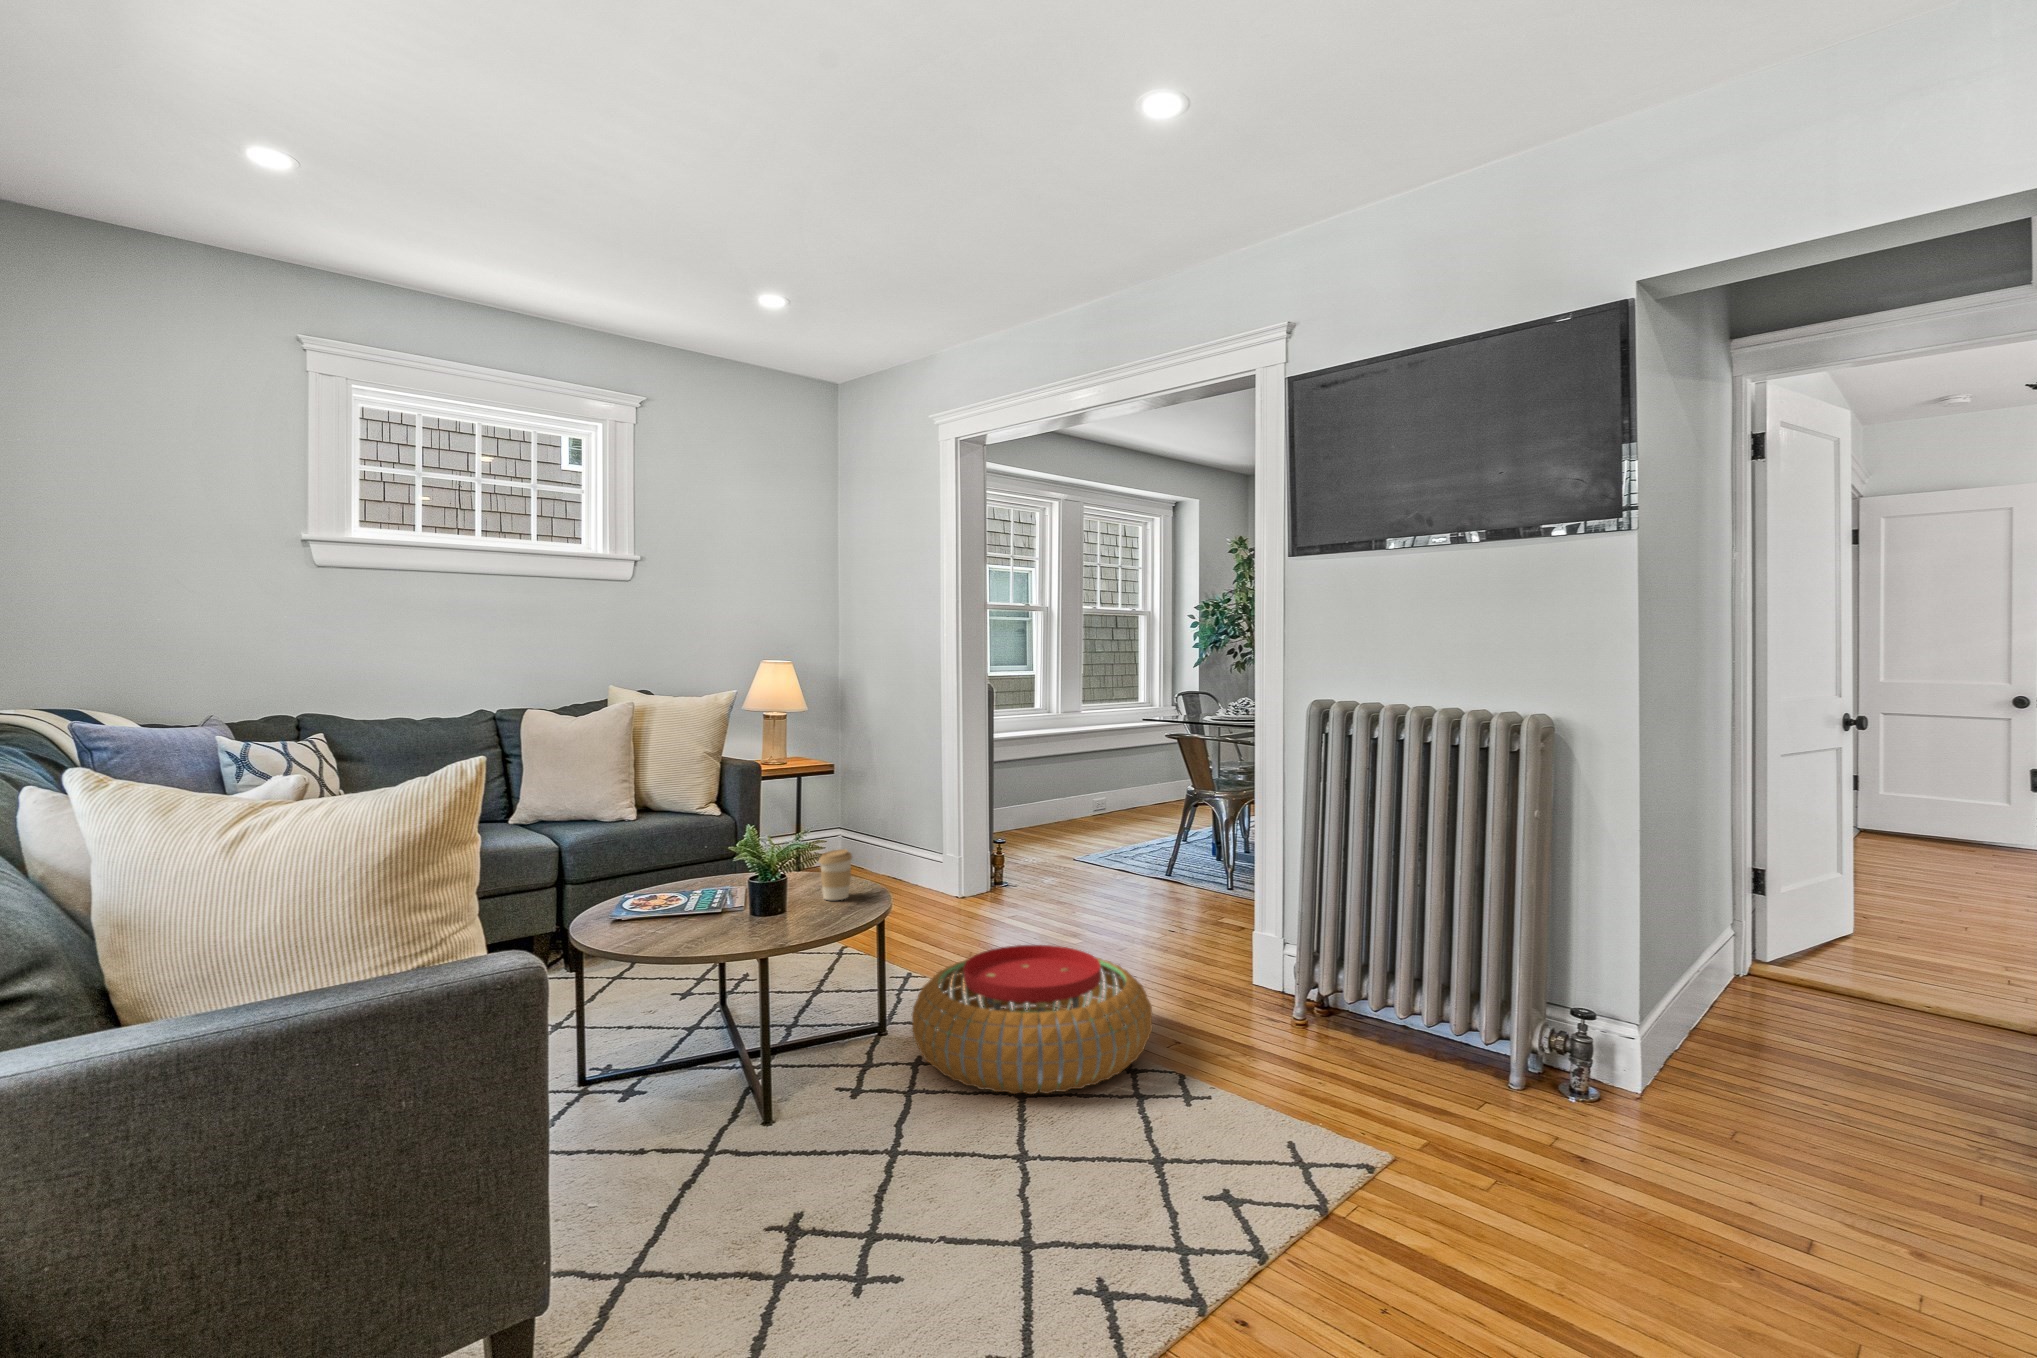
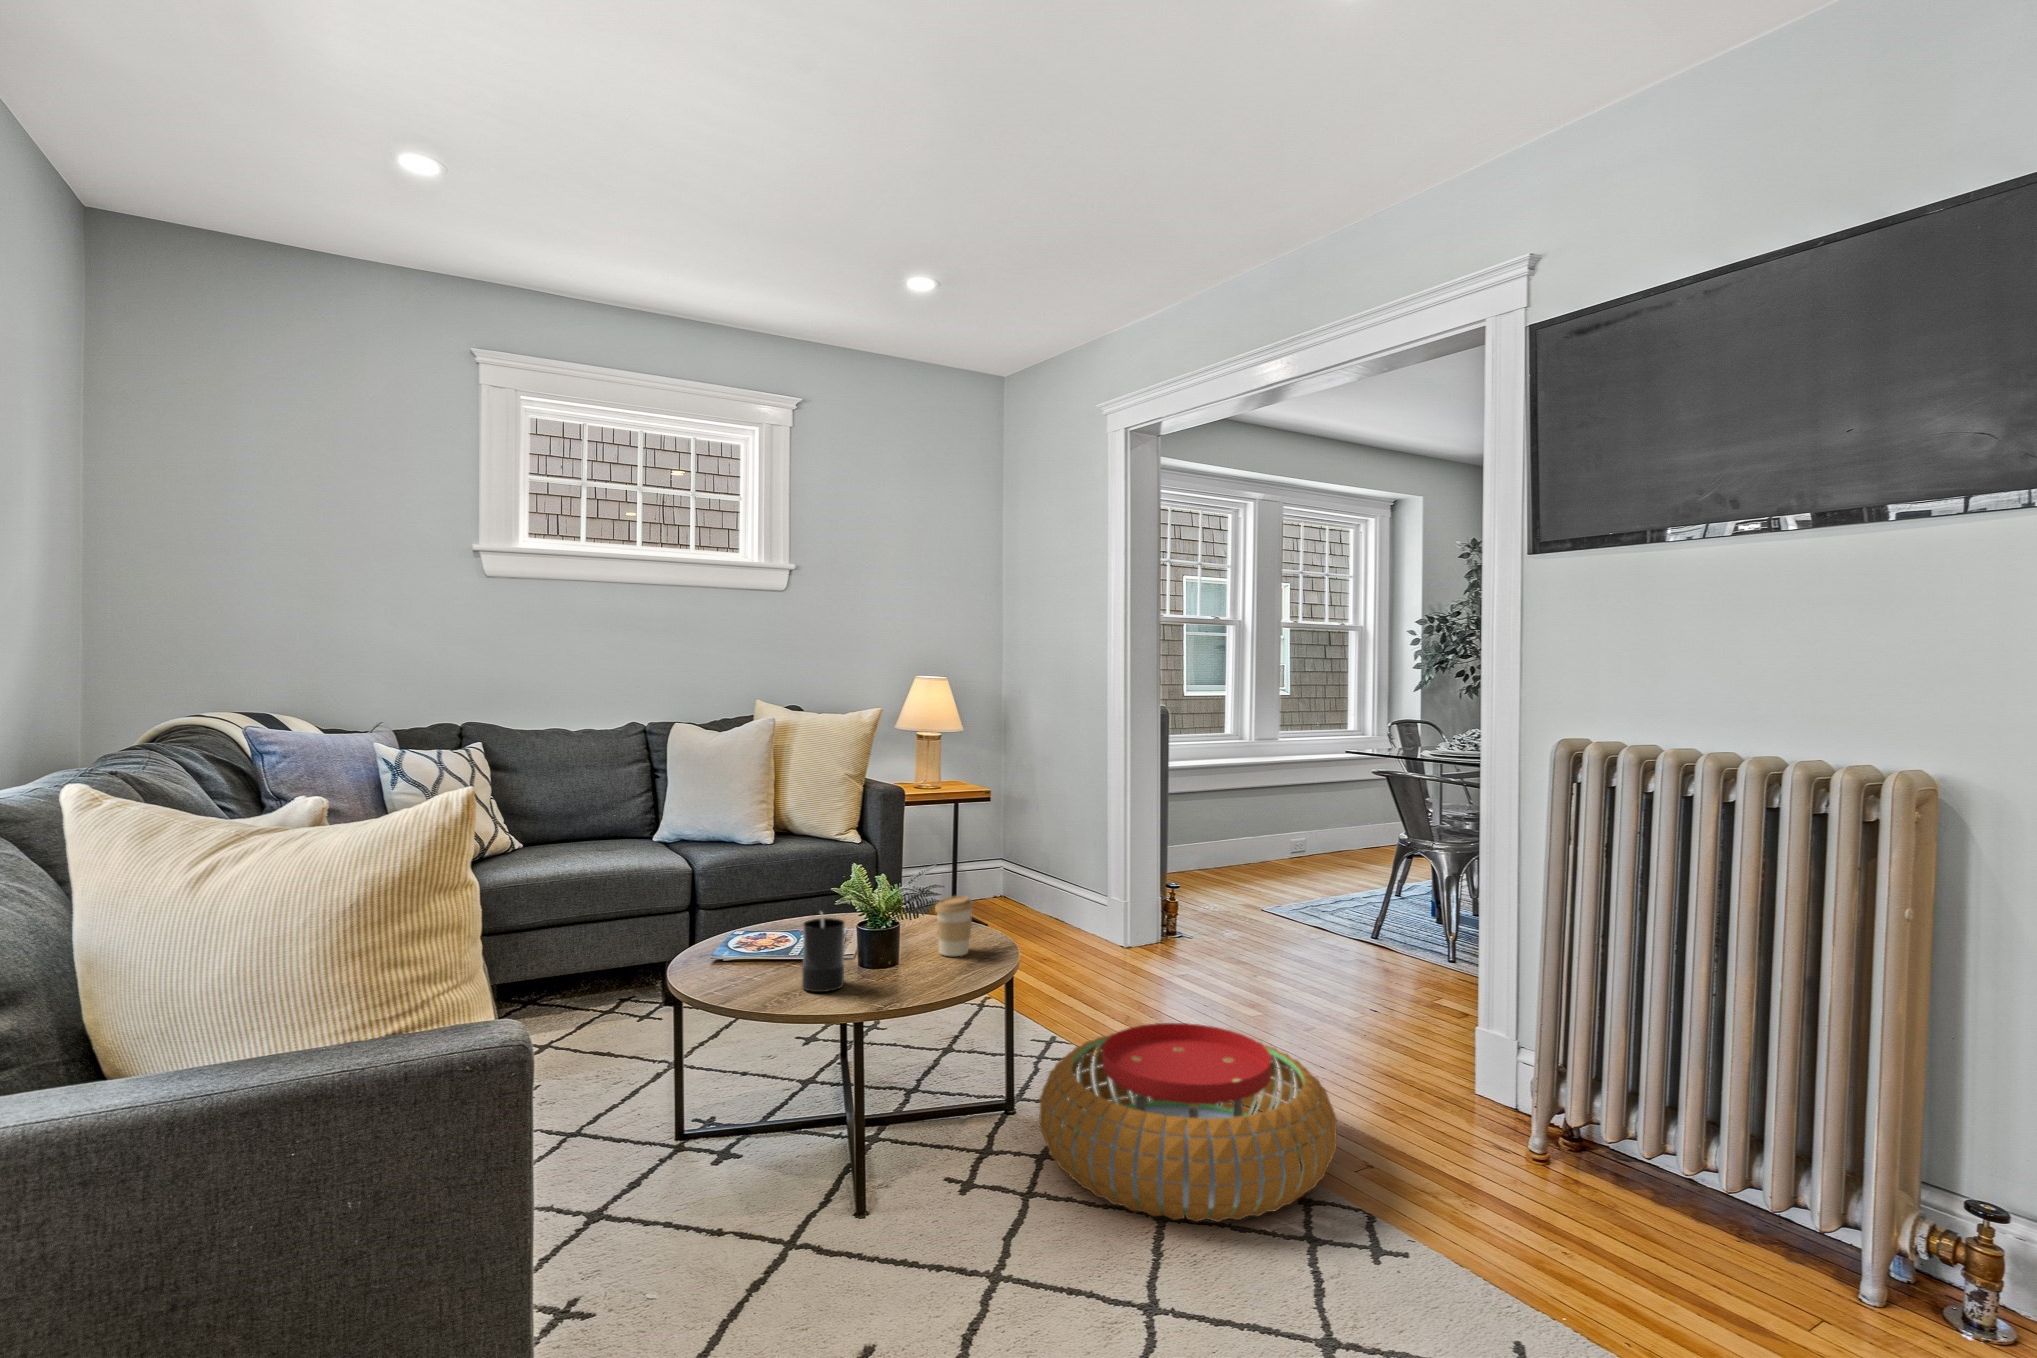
candle: none [710,867,747,935] -> present [802,912,845,992]

